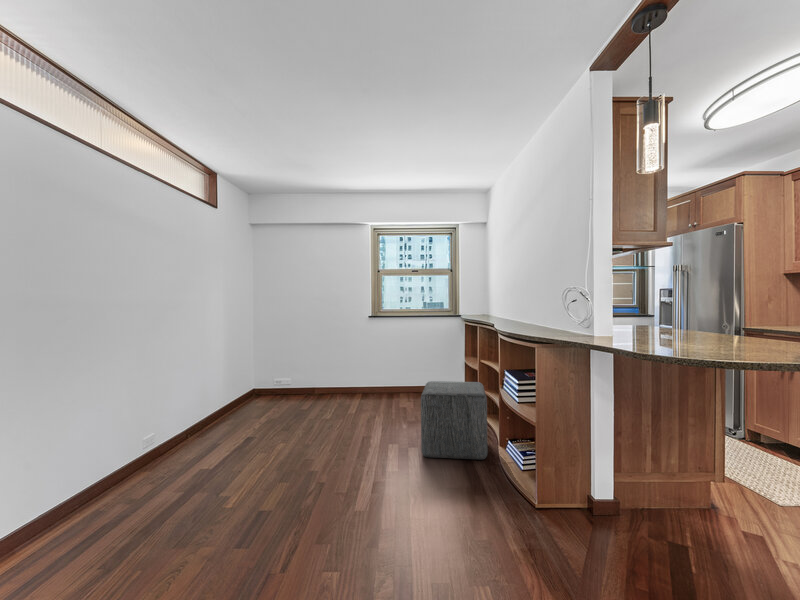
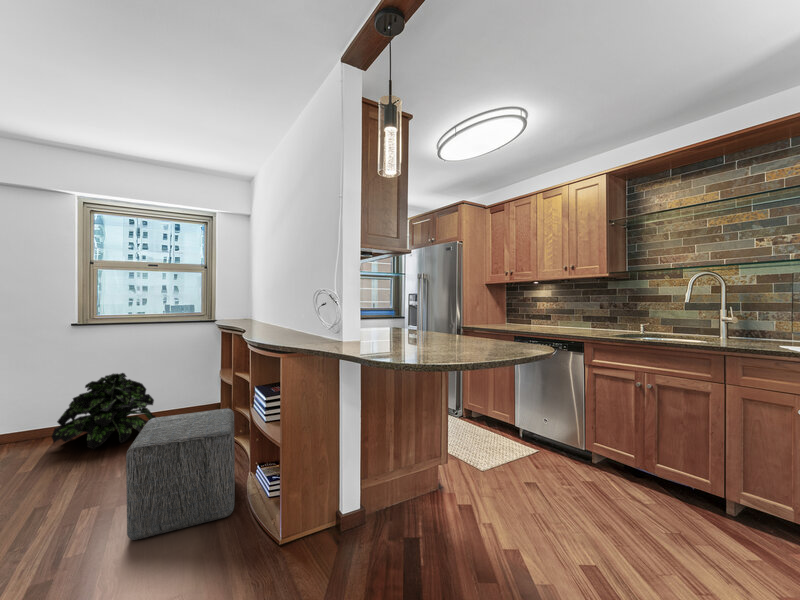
potted plant: none [362,354,421,406] -> present [52,373,156,449]

